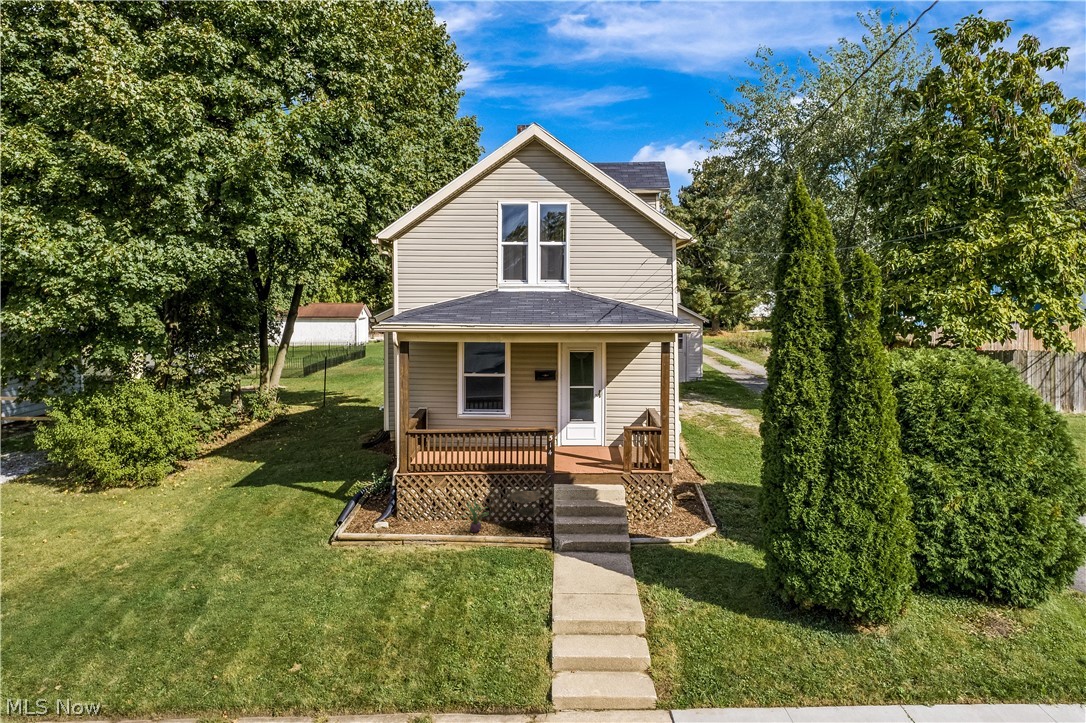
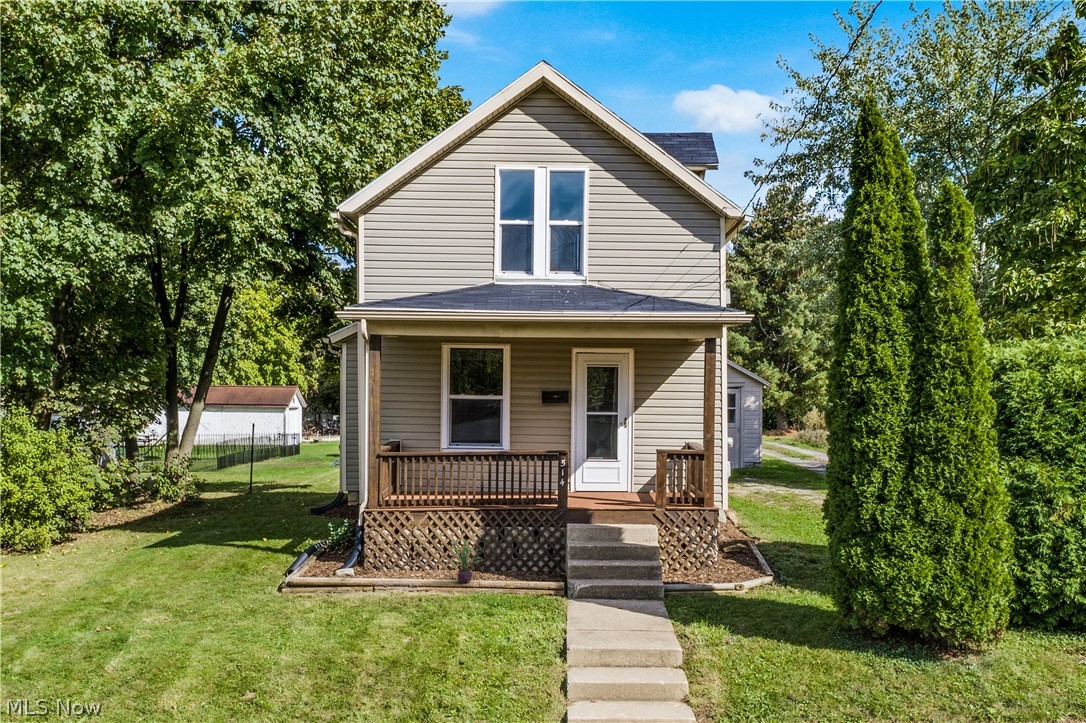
side table: present [508,491,541,520] -> none [508,529,551,584]

